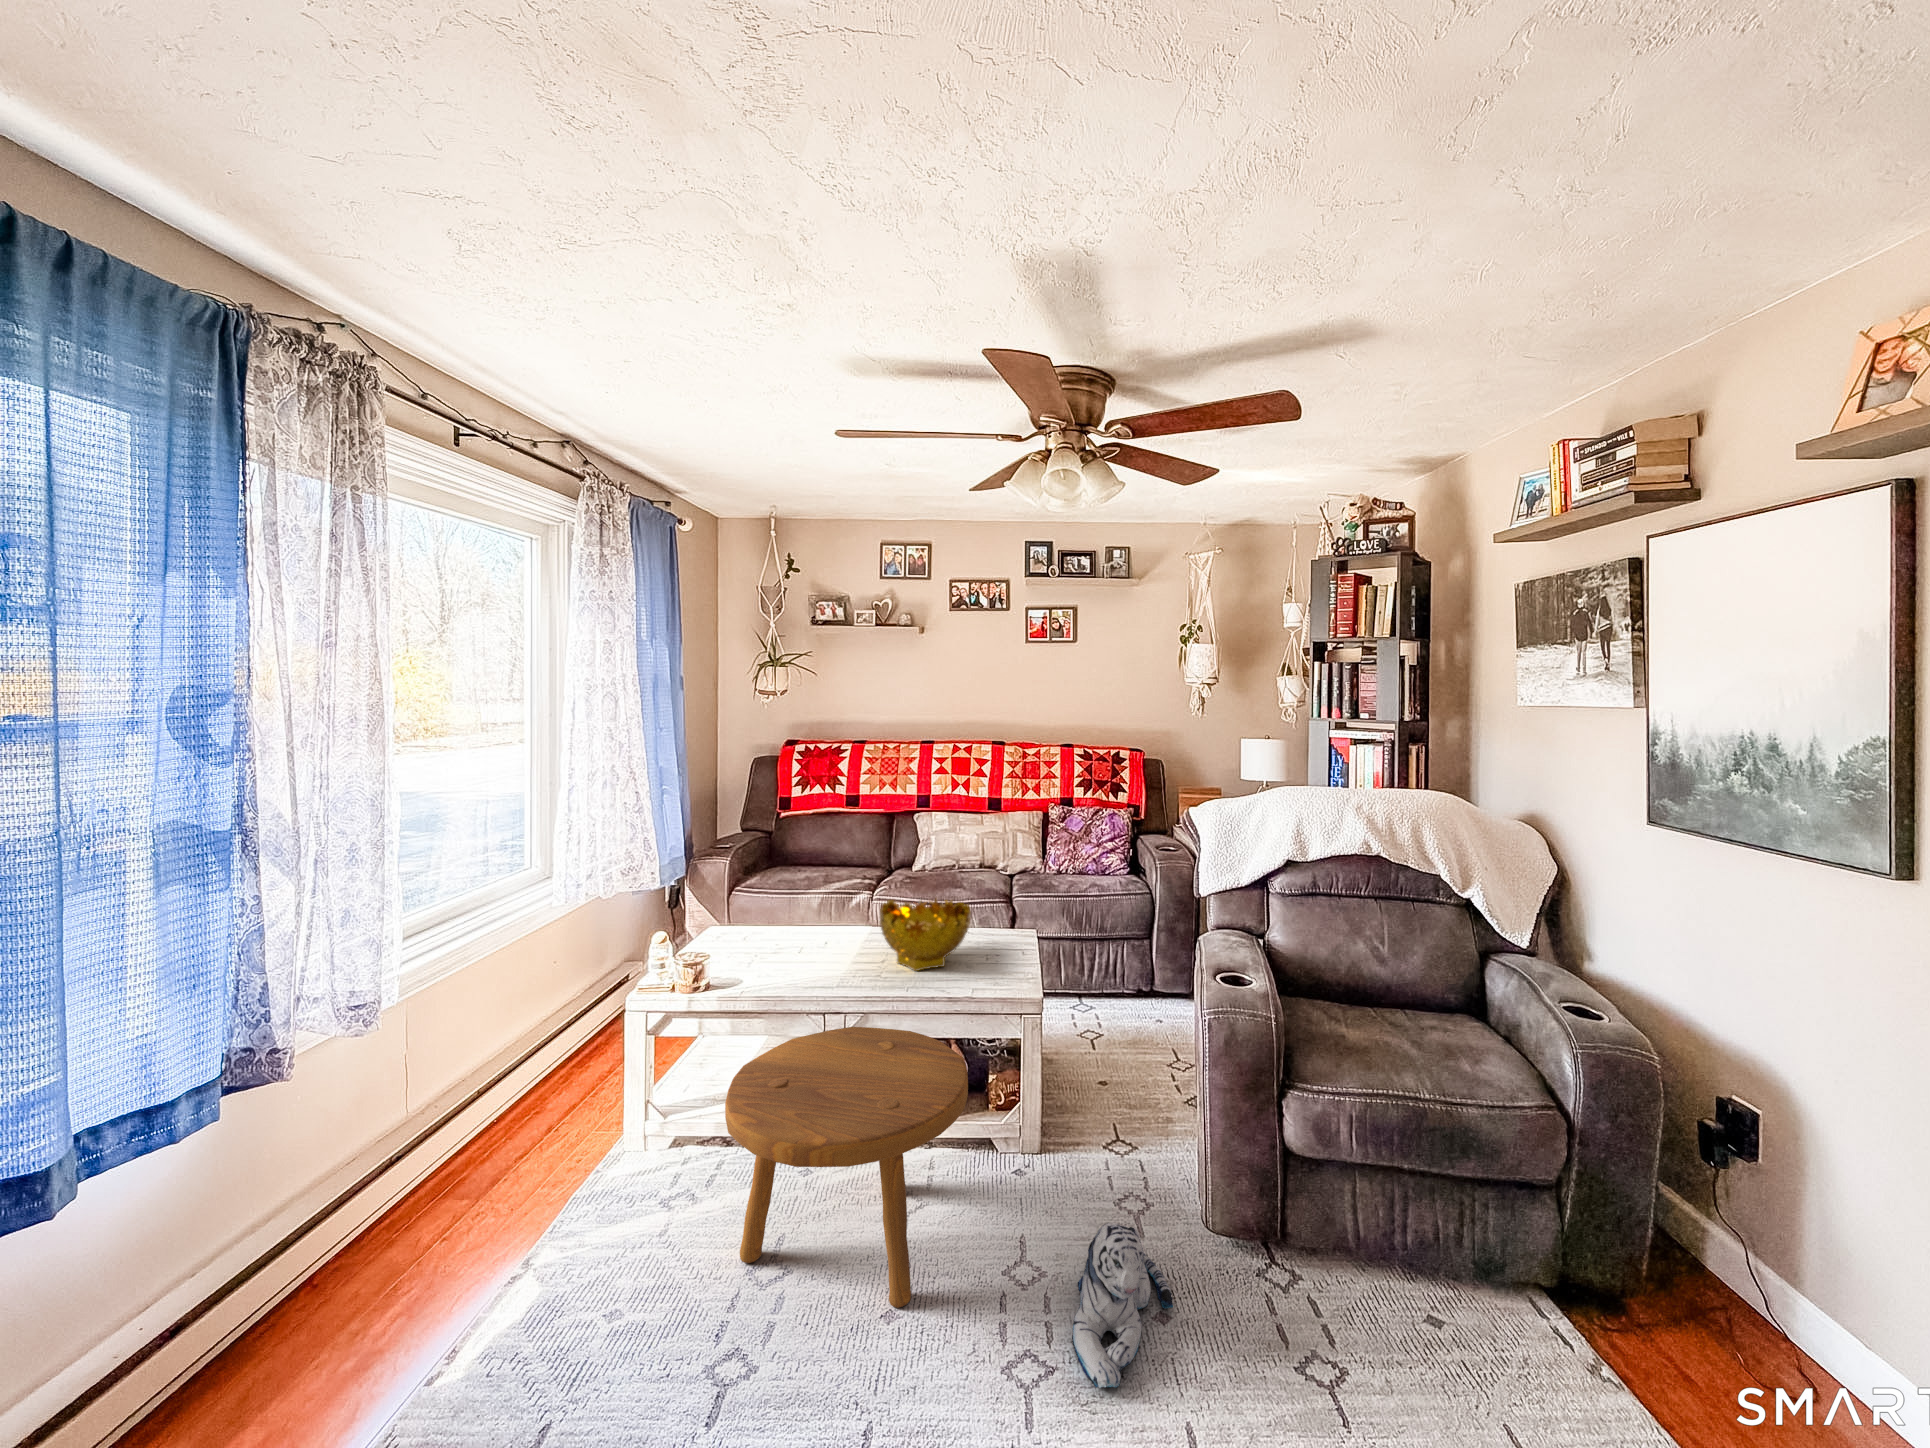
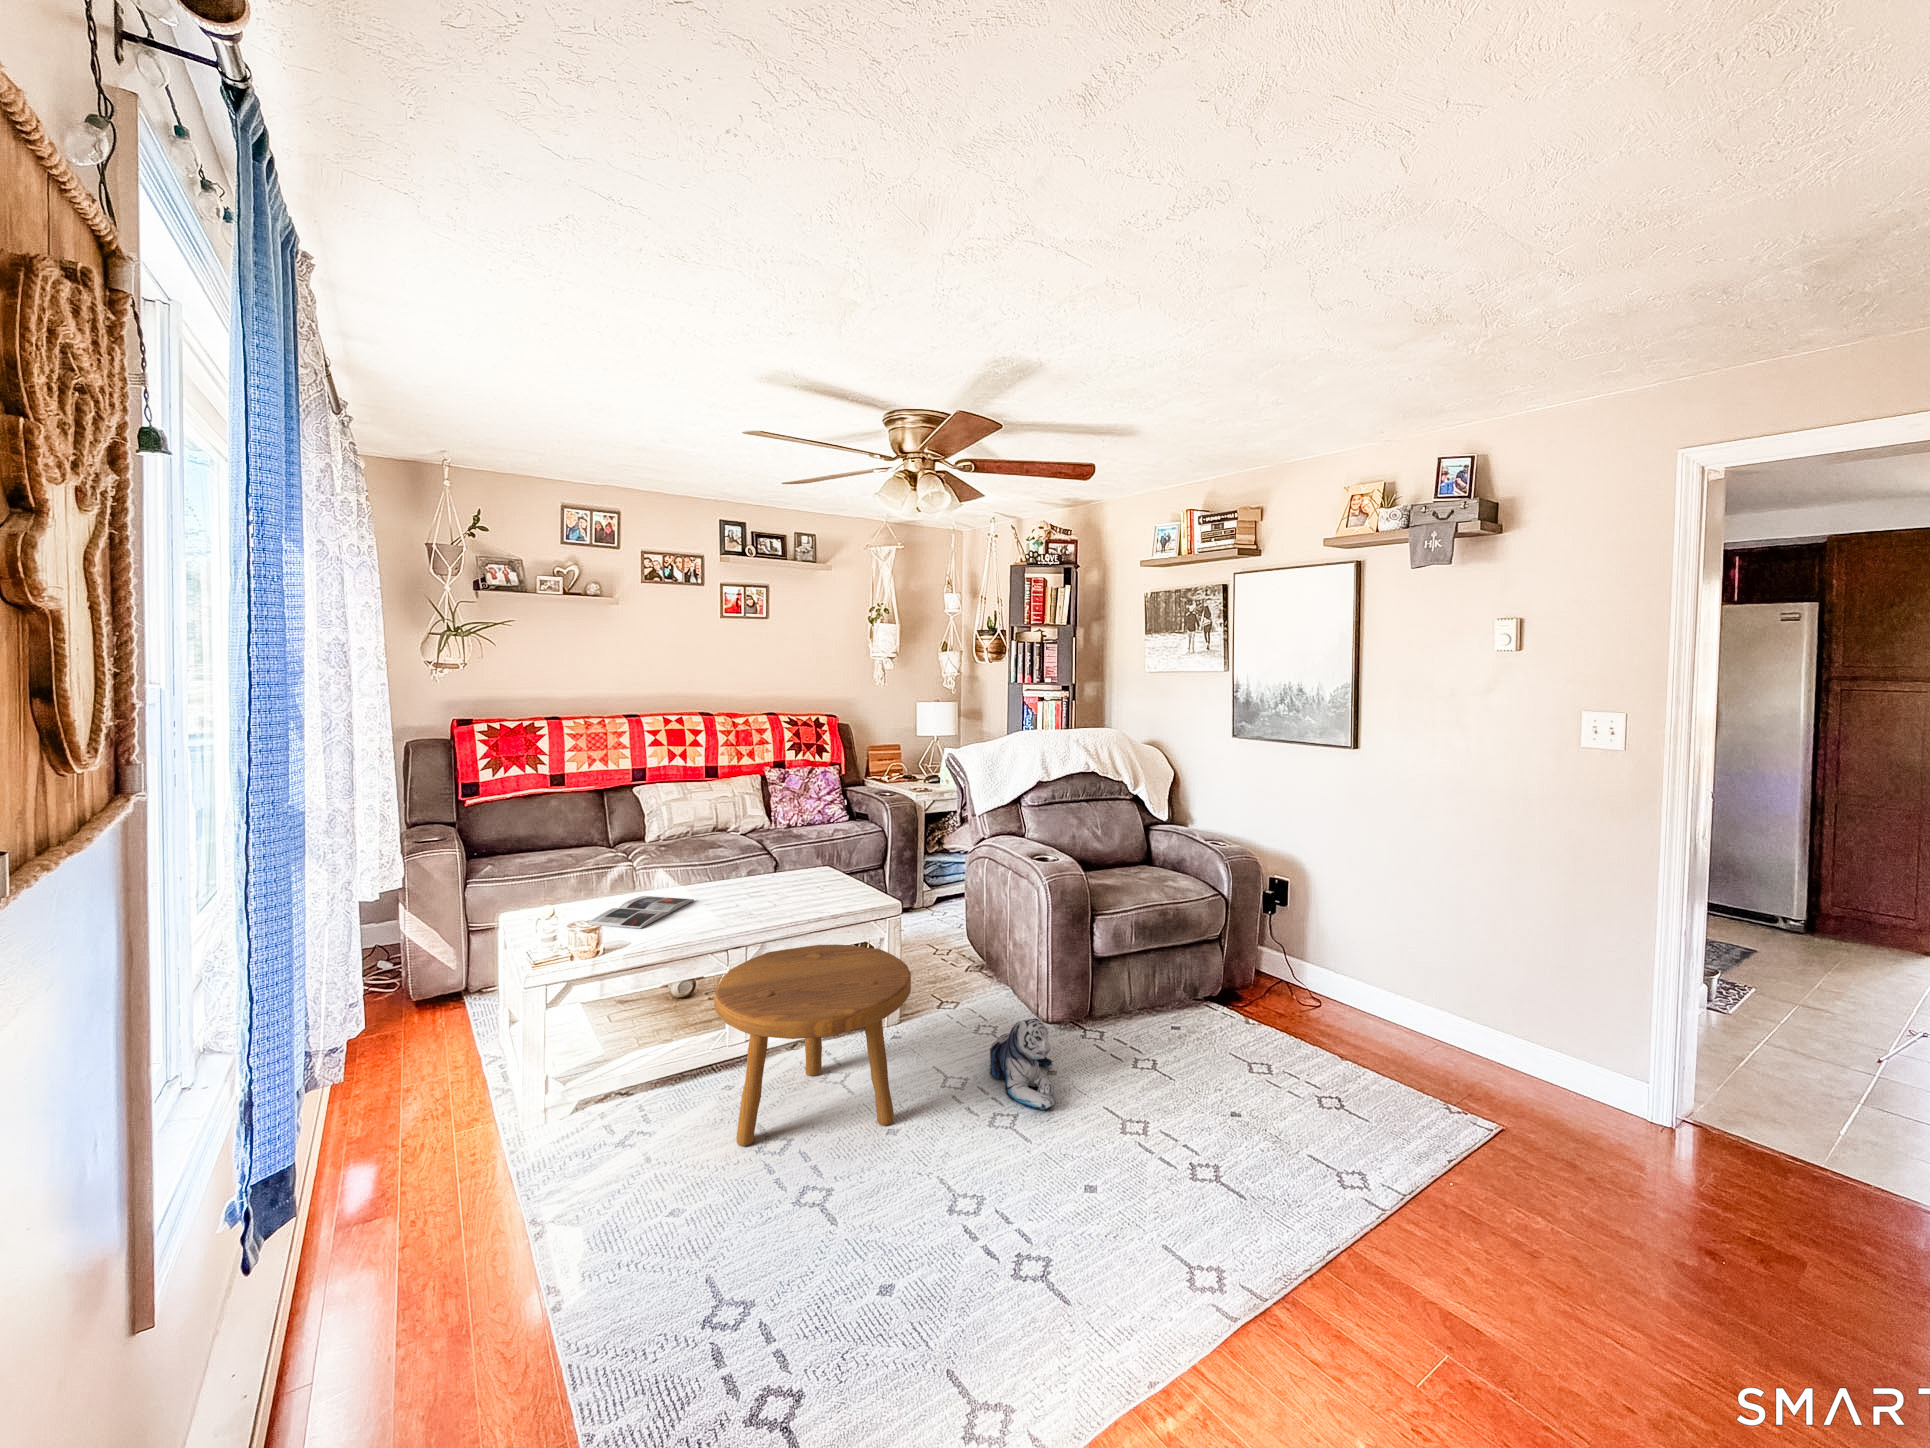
decorative bowl: present [880,899,971,971] -> none [739,845,821,906]
magazine: none [733,931,847,968] -> present [588,896,693,928]

